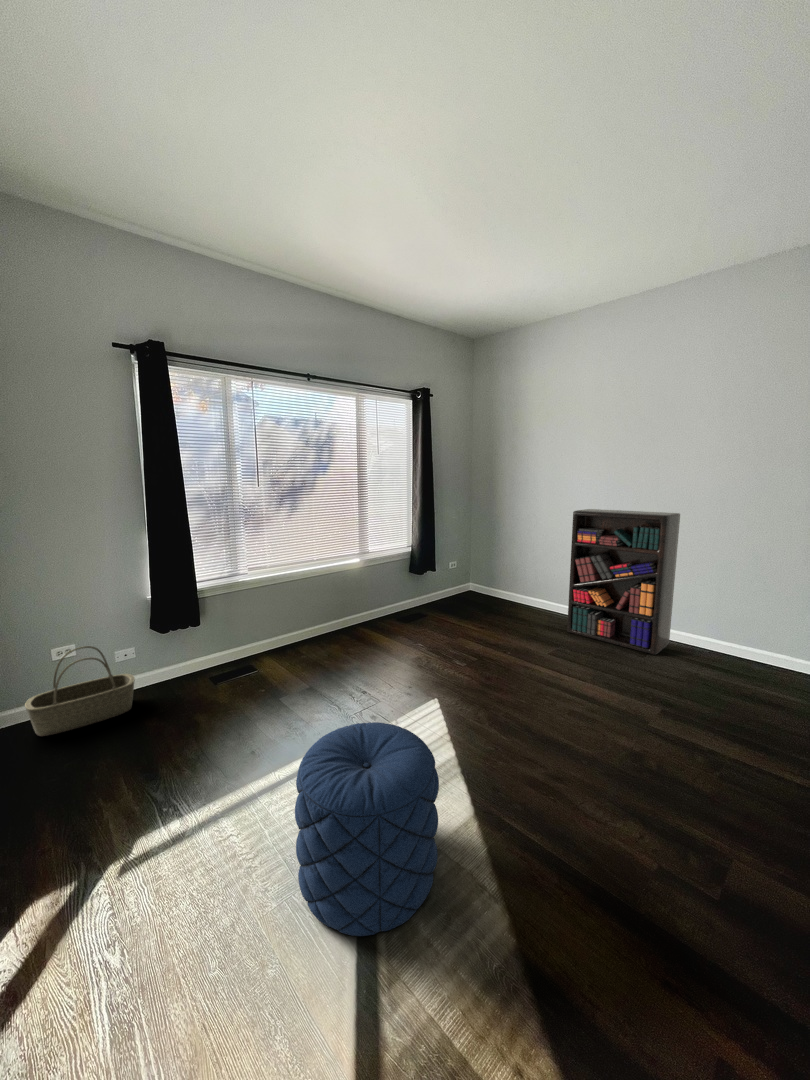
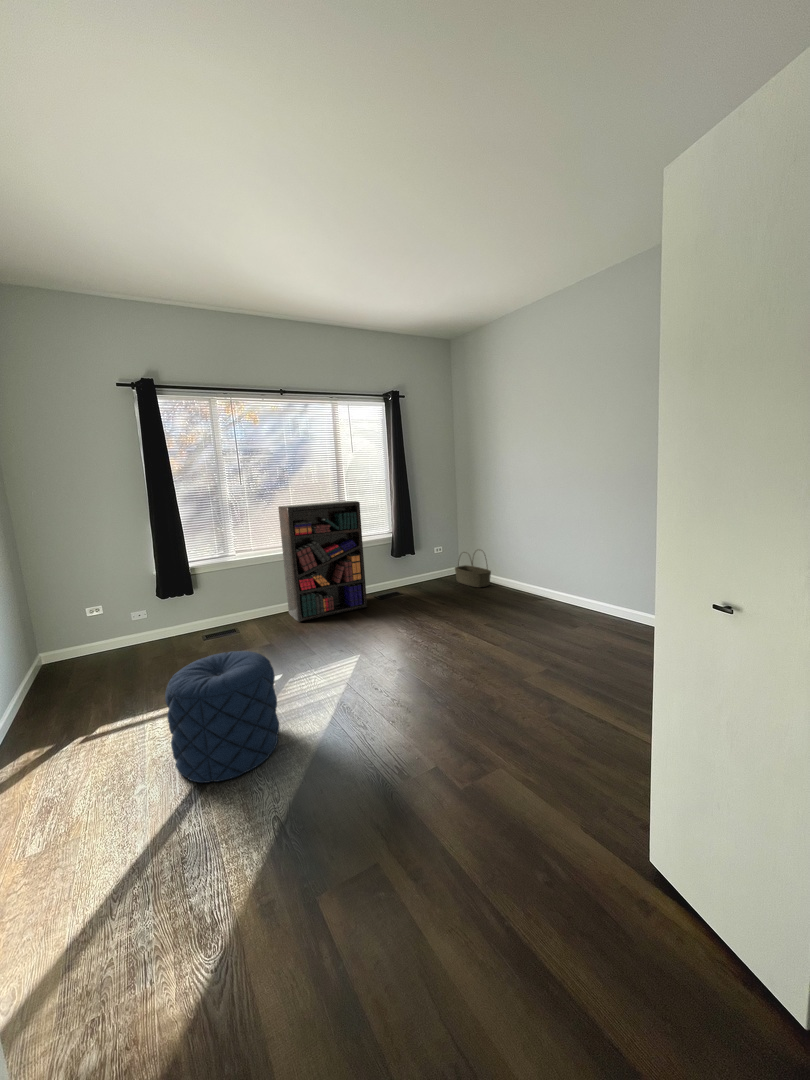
bookshelf: present [567,509,680,655] -> present [278,501,367,622]
basket: present [25,646,135,736] -> present [455,552,491,587]

